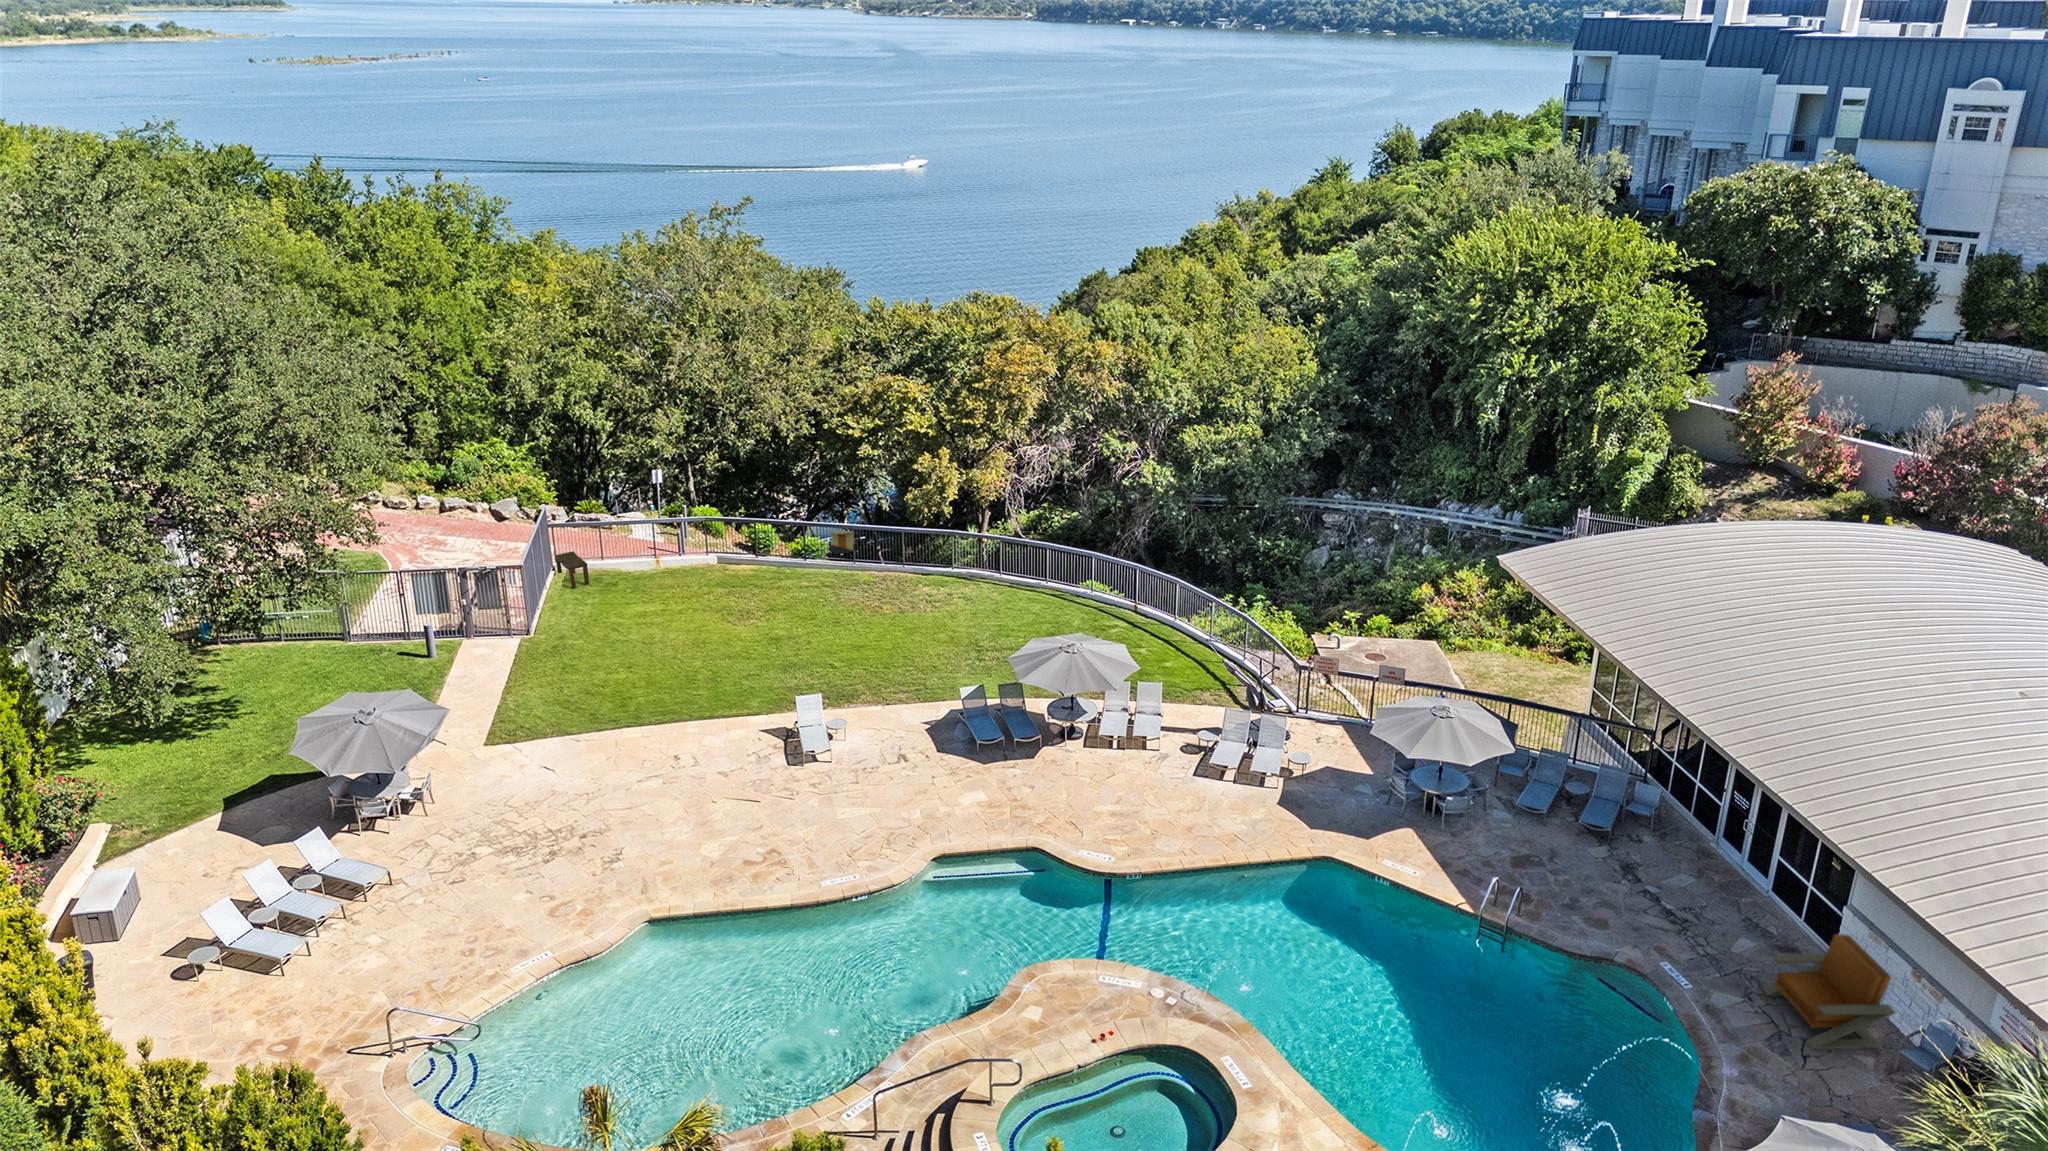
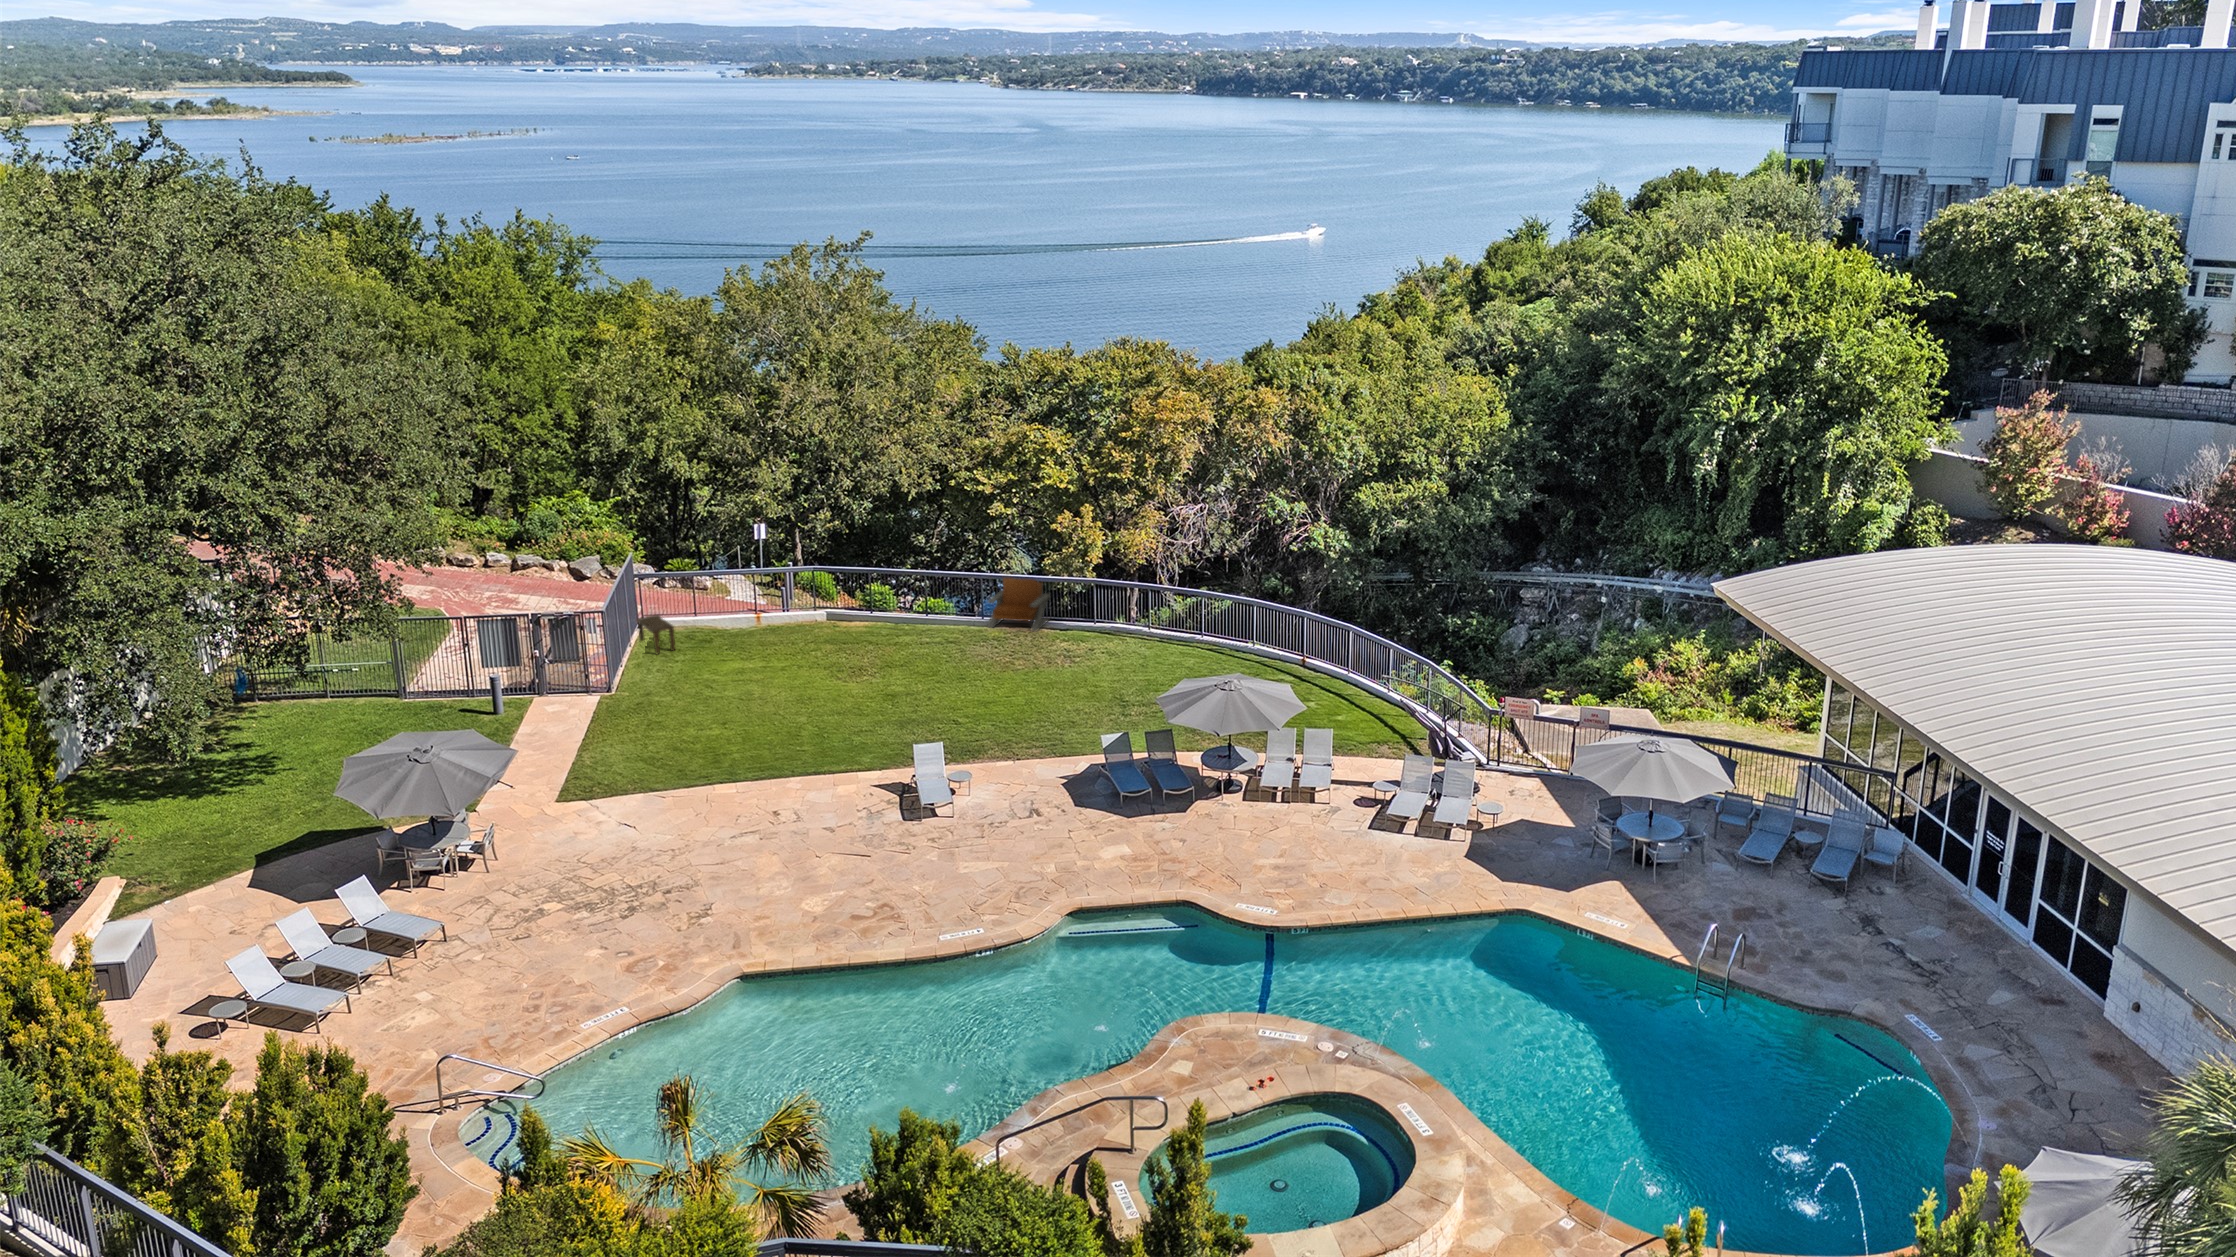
side table: present [827,529,856,553] -> none [949,587,983,619]
lounge chair: present [1763,934,1895,1049] -> present [988,573,1050,632]

